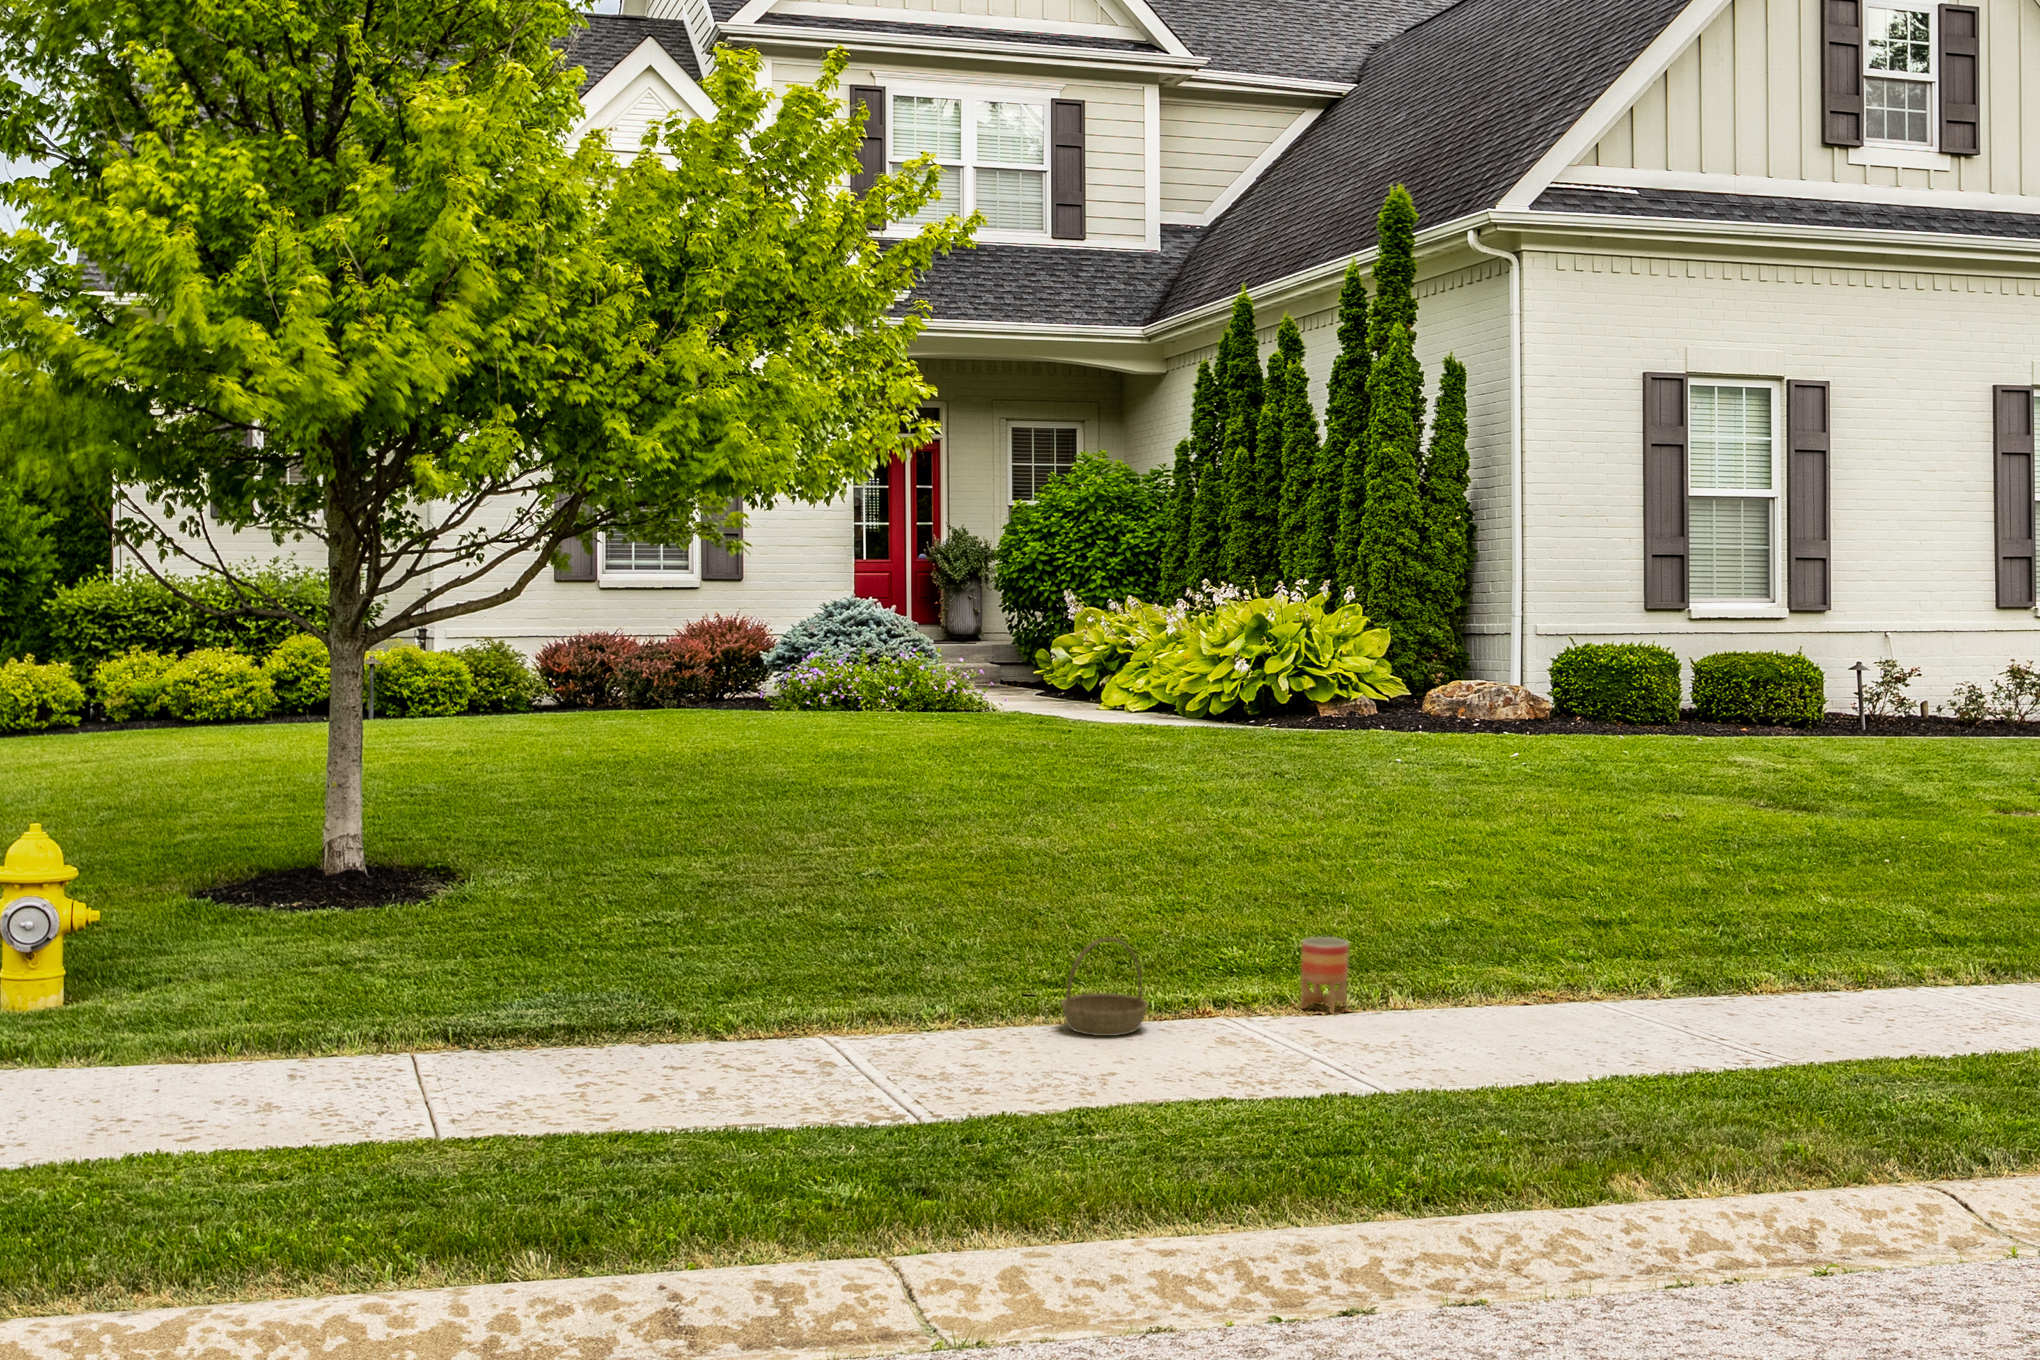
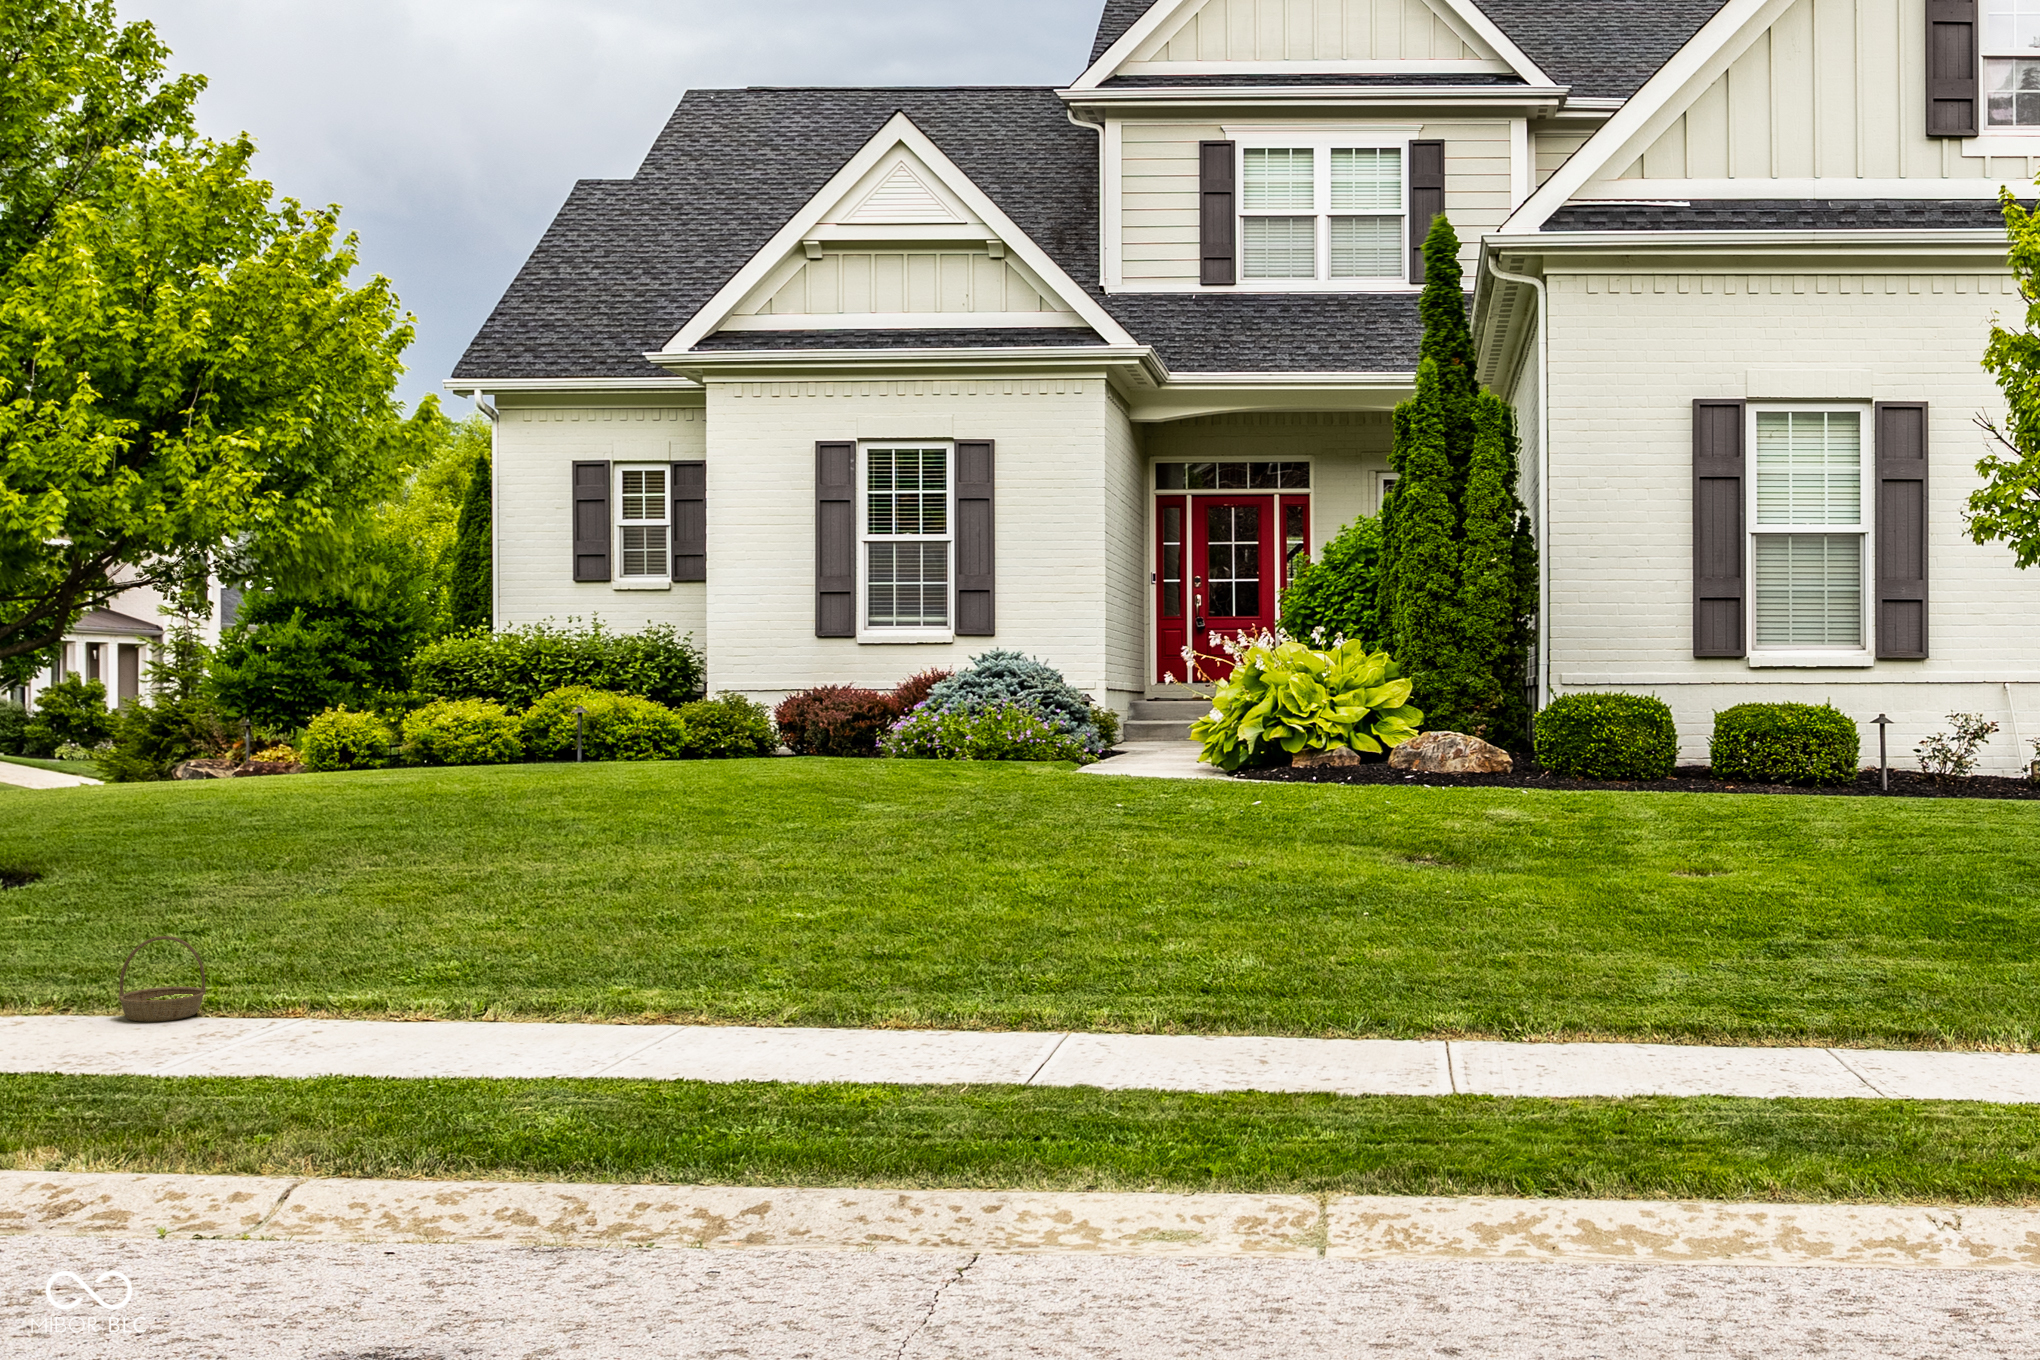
planter: present [1301,937,1349,1013] -> none [381,948,428,1017]

